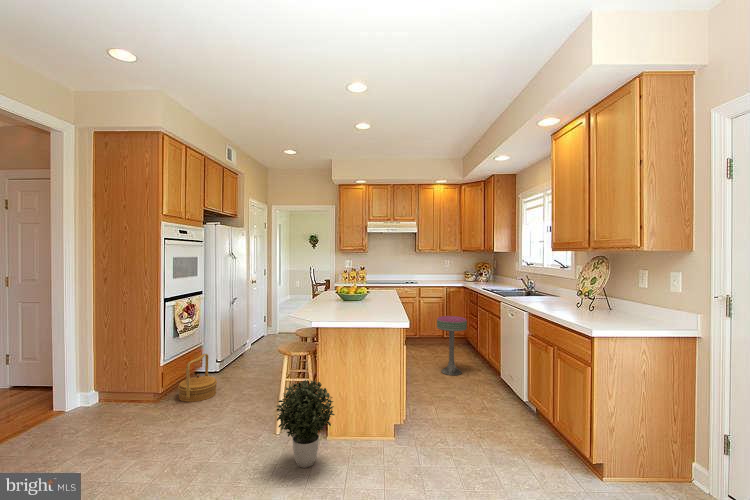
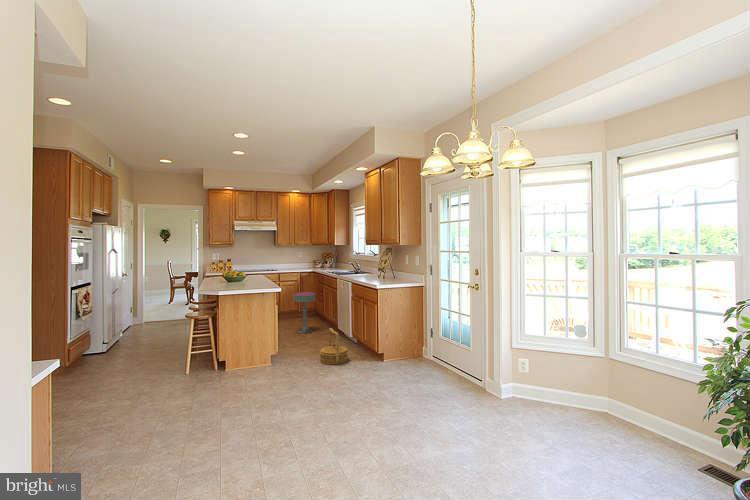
basket: present [178,354,217,402] -> present [320,328,348,365]
potted plant: present [276,380,335,468] -> none [195,328,235,382]

